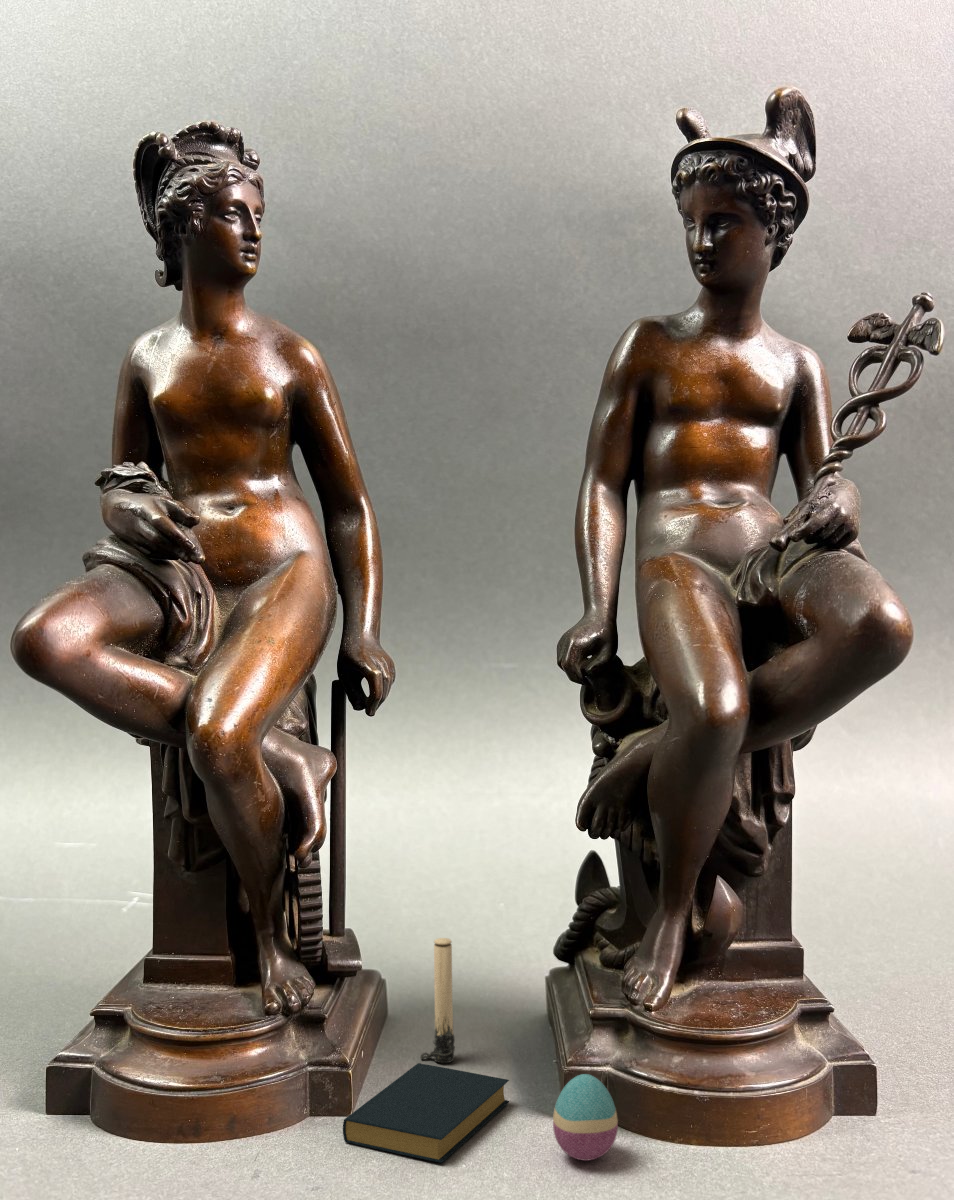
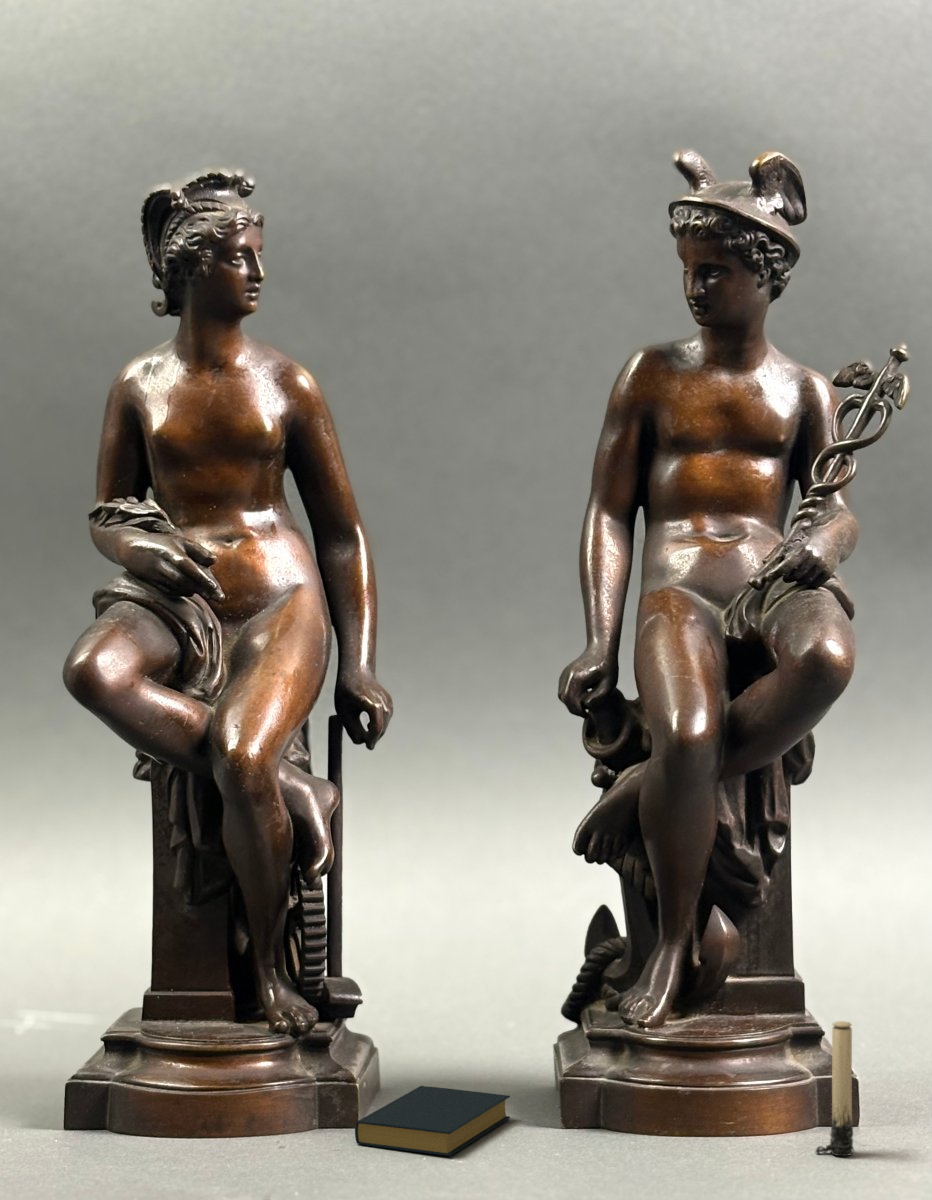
candle: present [420,938,455,1063] -> present [816,1021,854,1156]
decorative egg: present [553,1074,618,1161] -> none [554,1074,614,1154]

